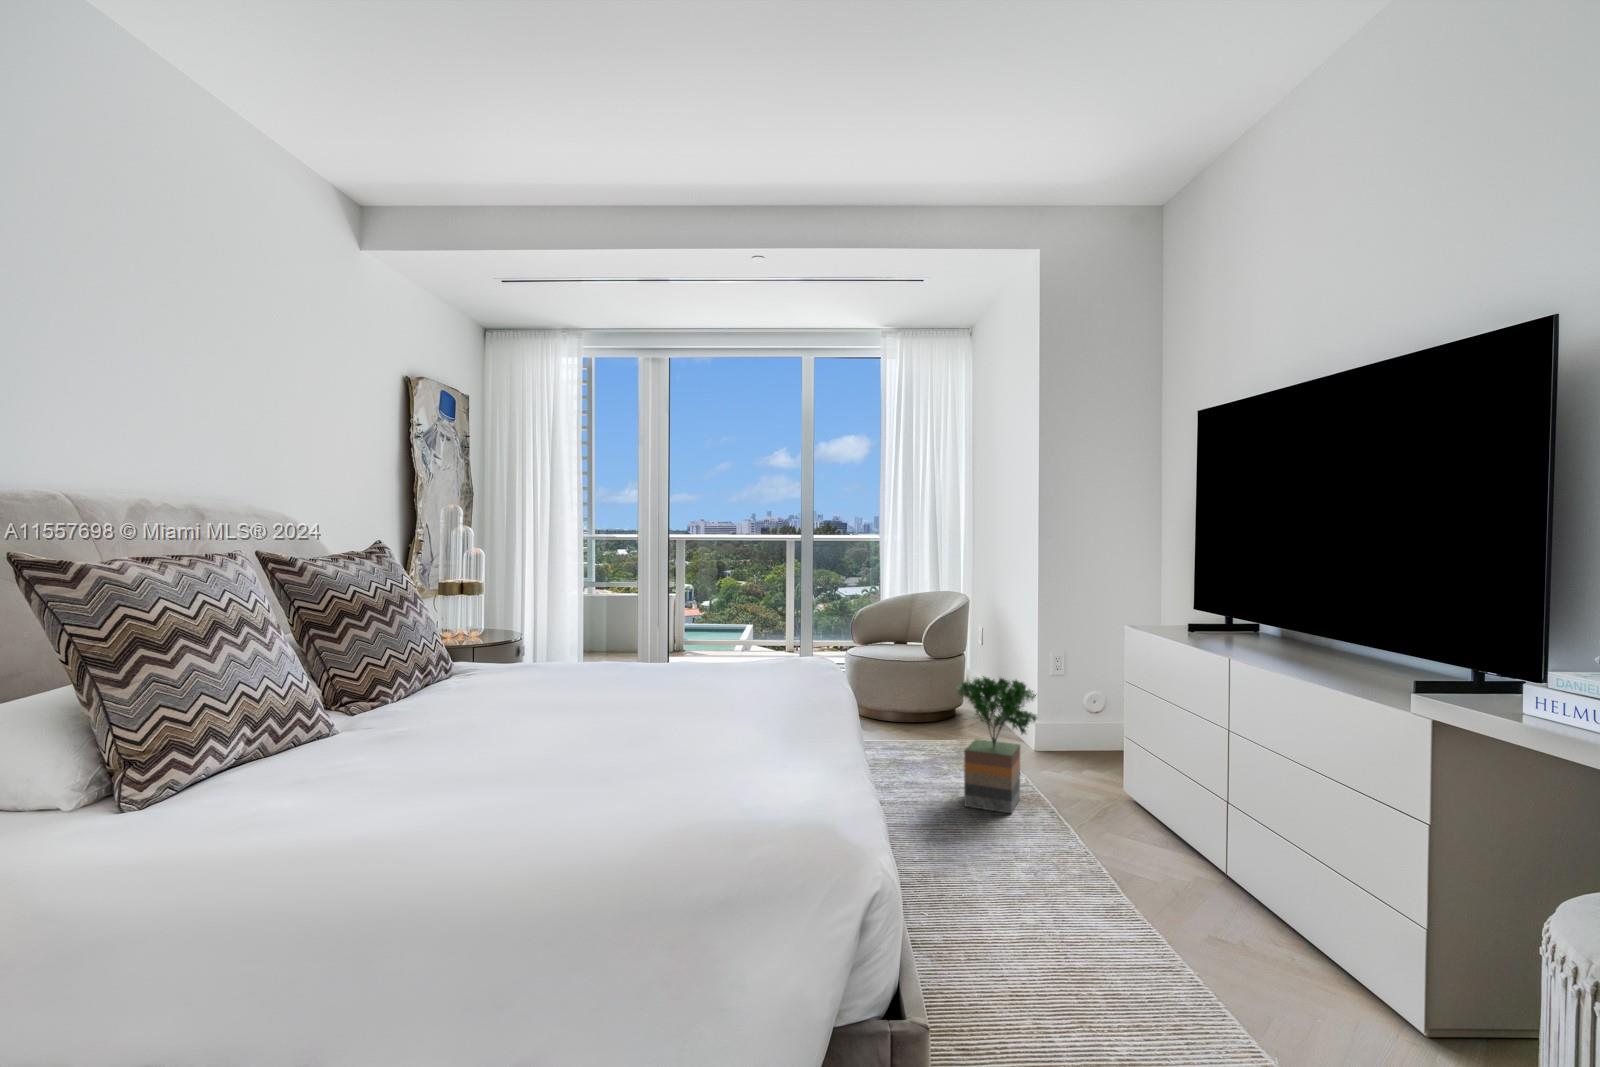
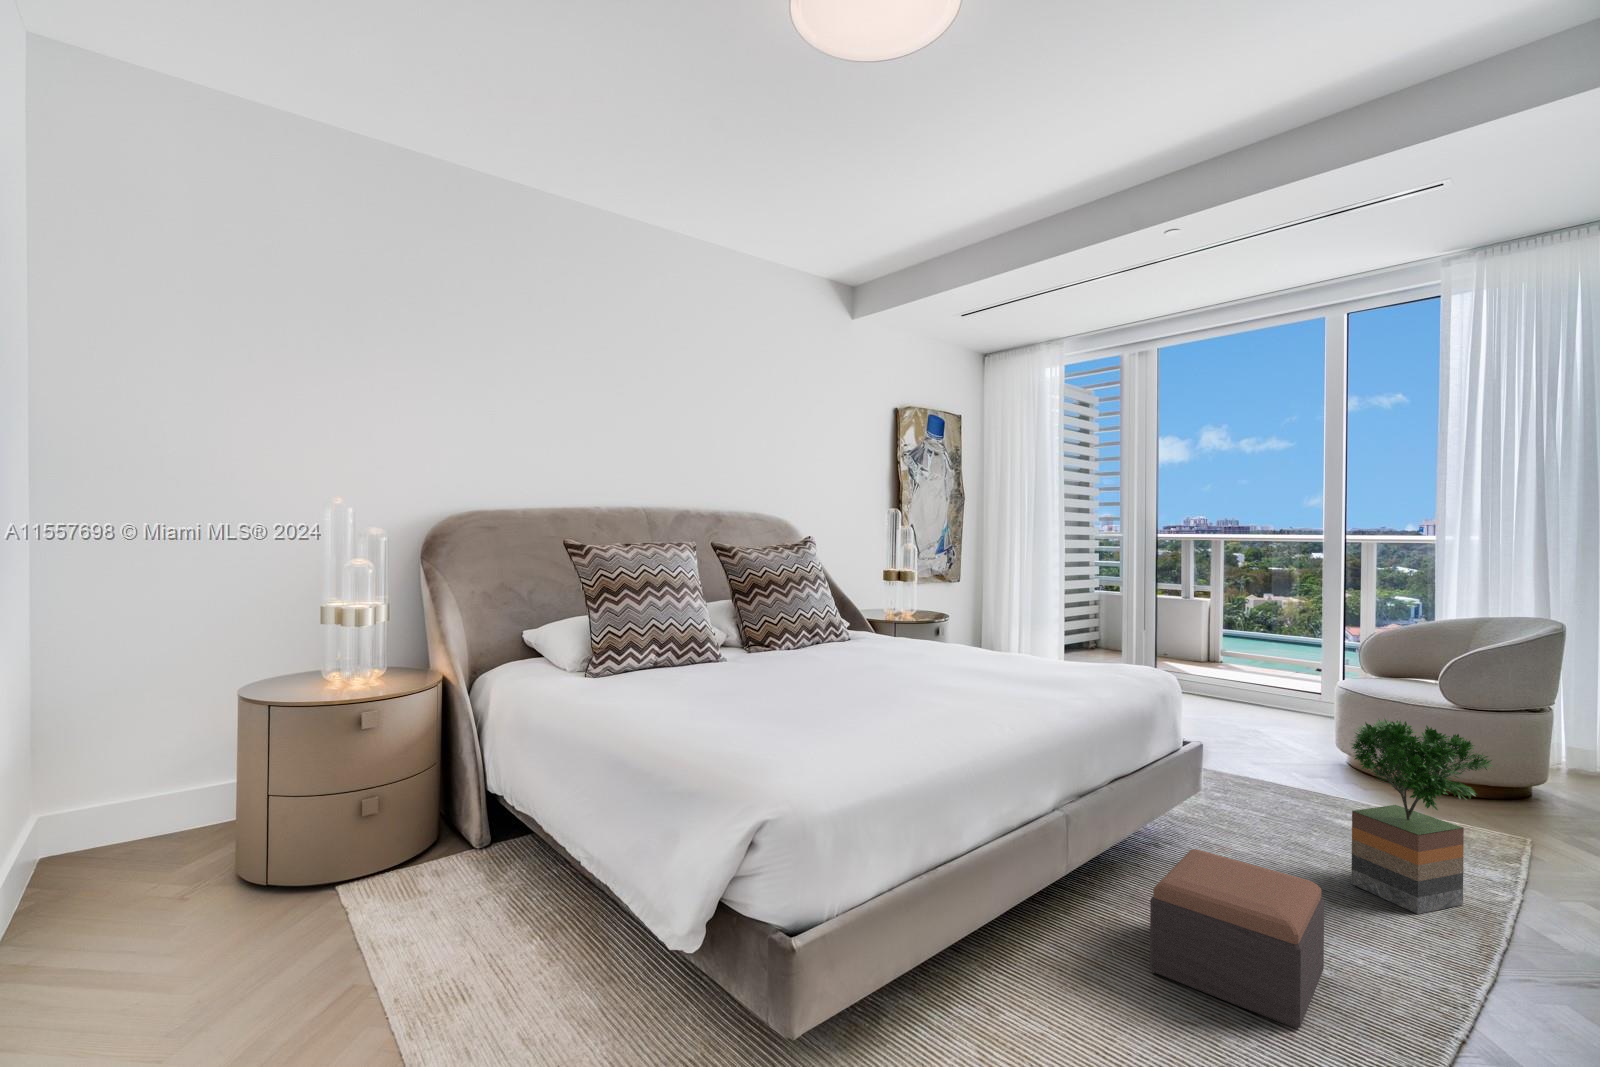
footstool: none [928,806,1059,921] -> present [1150,849,1324,1029]

